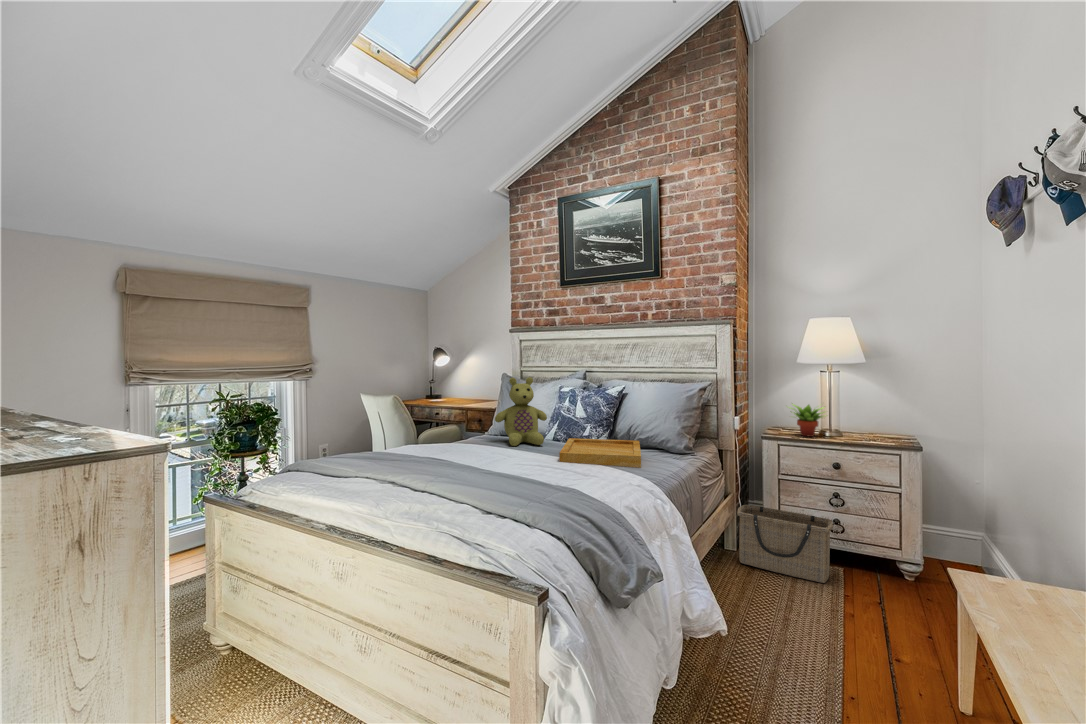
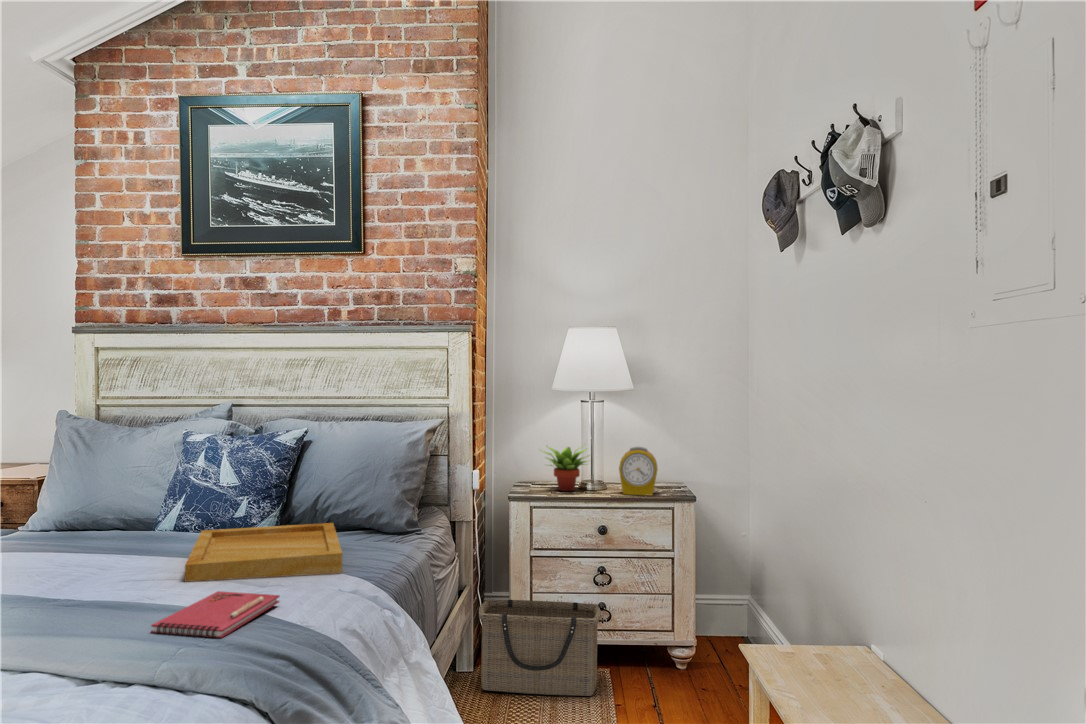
stuffed bear: present [495,377,547,446] -> none [34,419,155,558]
alarm clock: none [851,407,887,444] -> present [619,447,658,496]
notebook: none [542,467,604,487] -> present [151,591,280,638]

